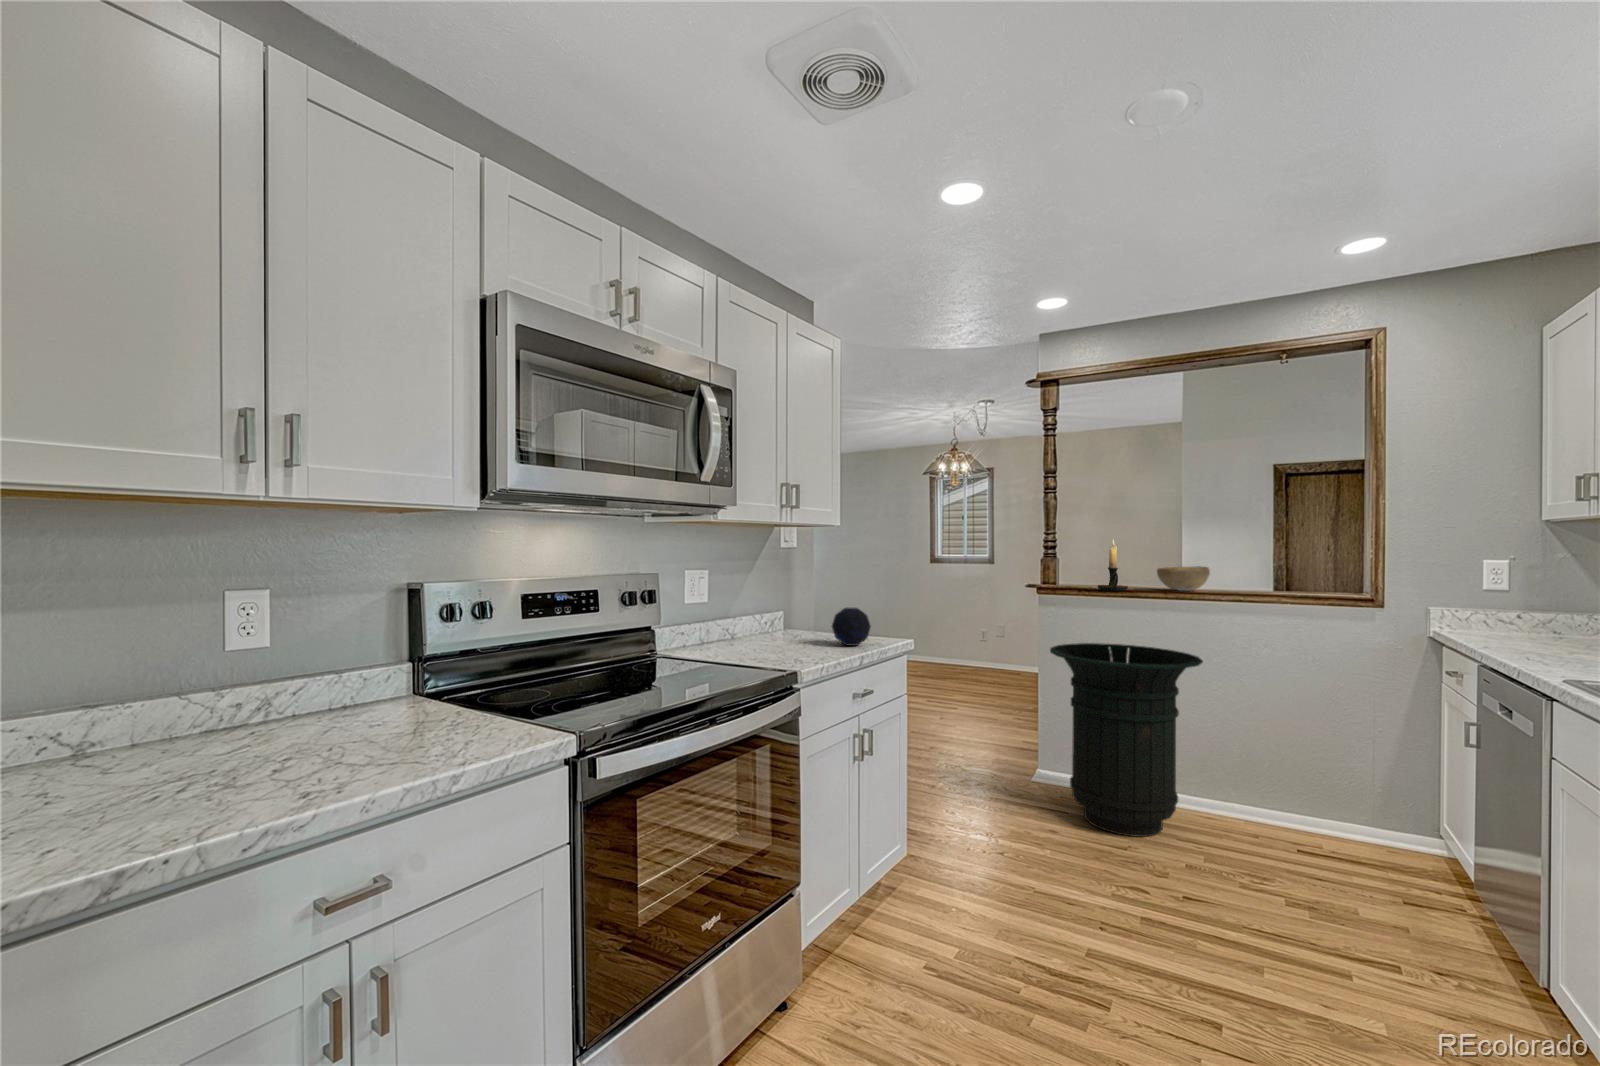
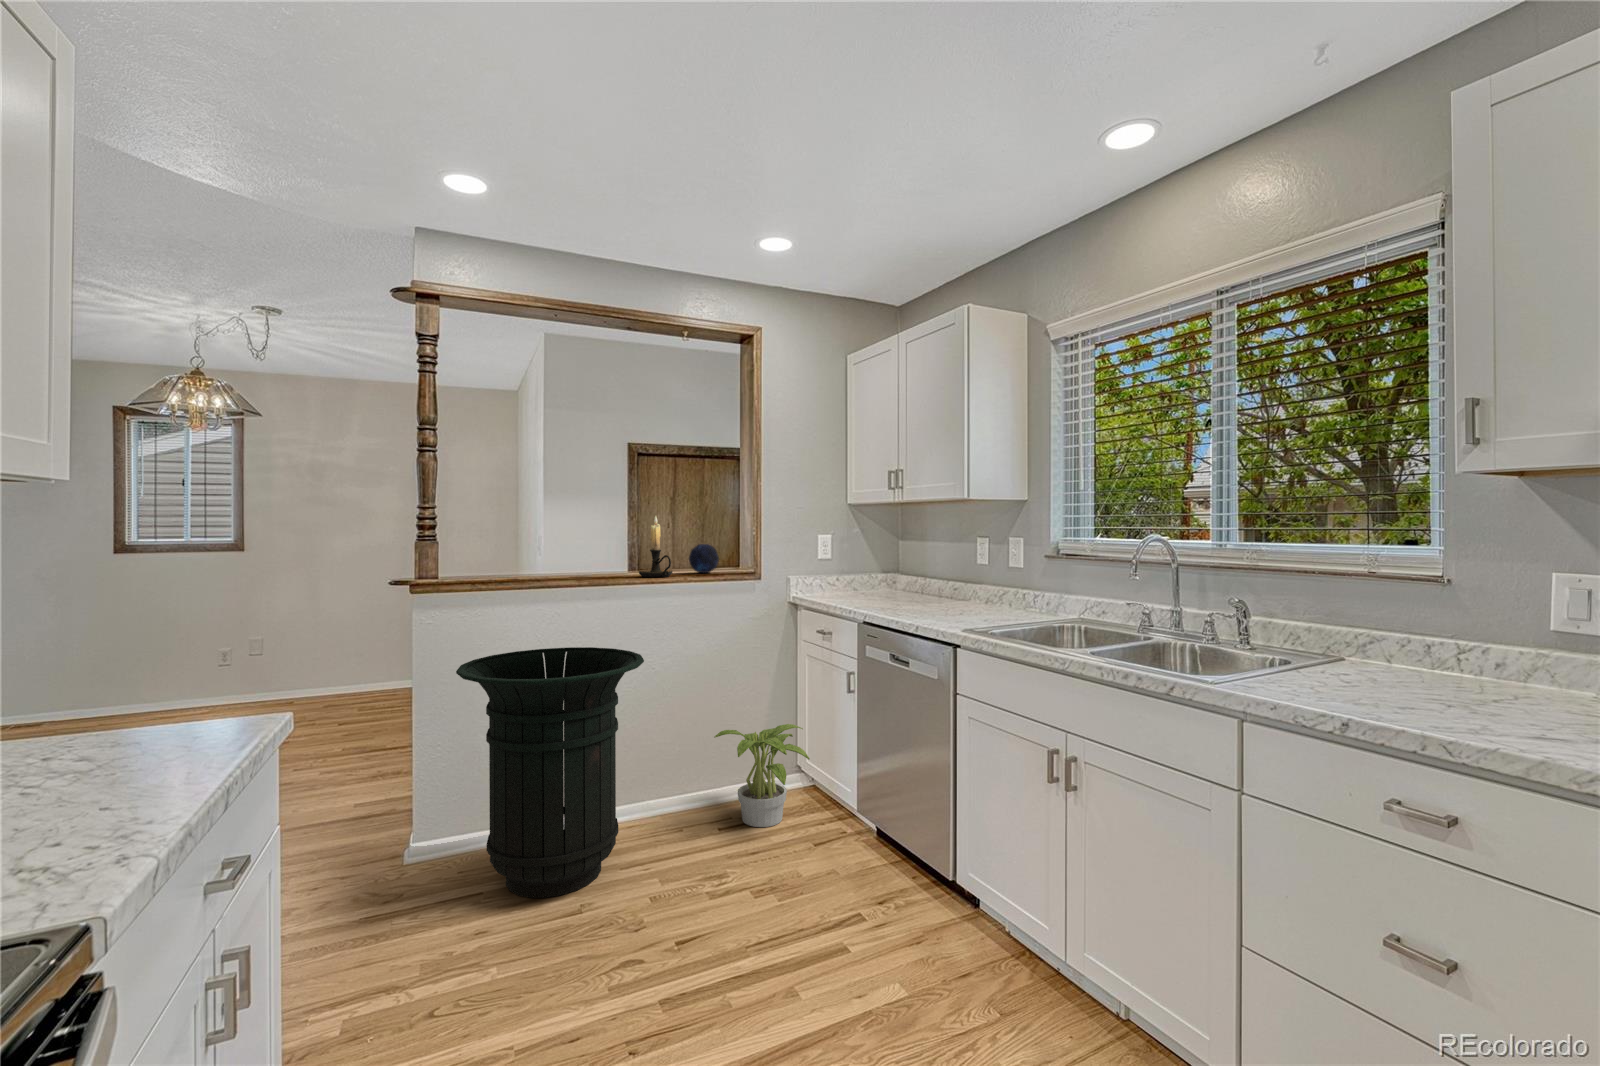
candle holder: present [1098,539,1128,591] -> present [639,516,672,577]
decorative bowl: present [1157,566,1210,591] -> none [557,548,613,577]
decorative orb: present [832,608,871,646] -> present [689,544,719,573]
potted plant: none [1295,754,1423,871] -> present [714,724,810,827]

